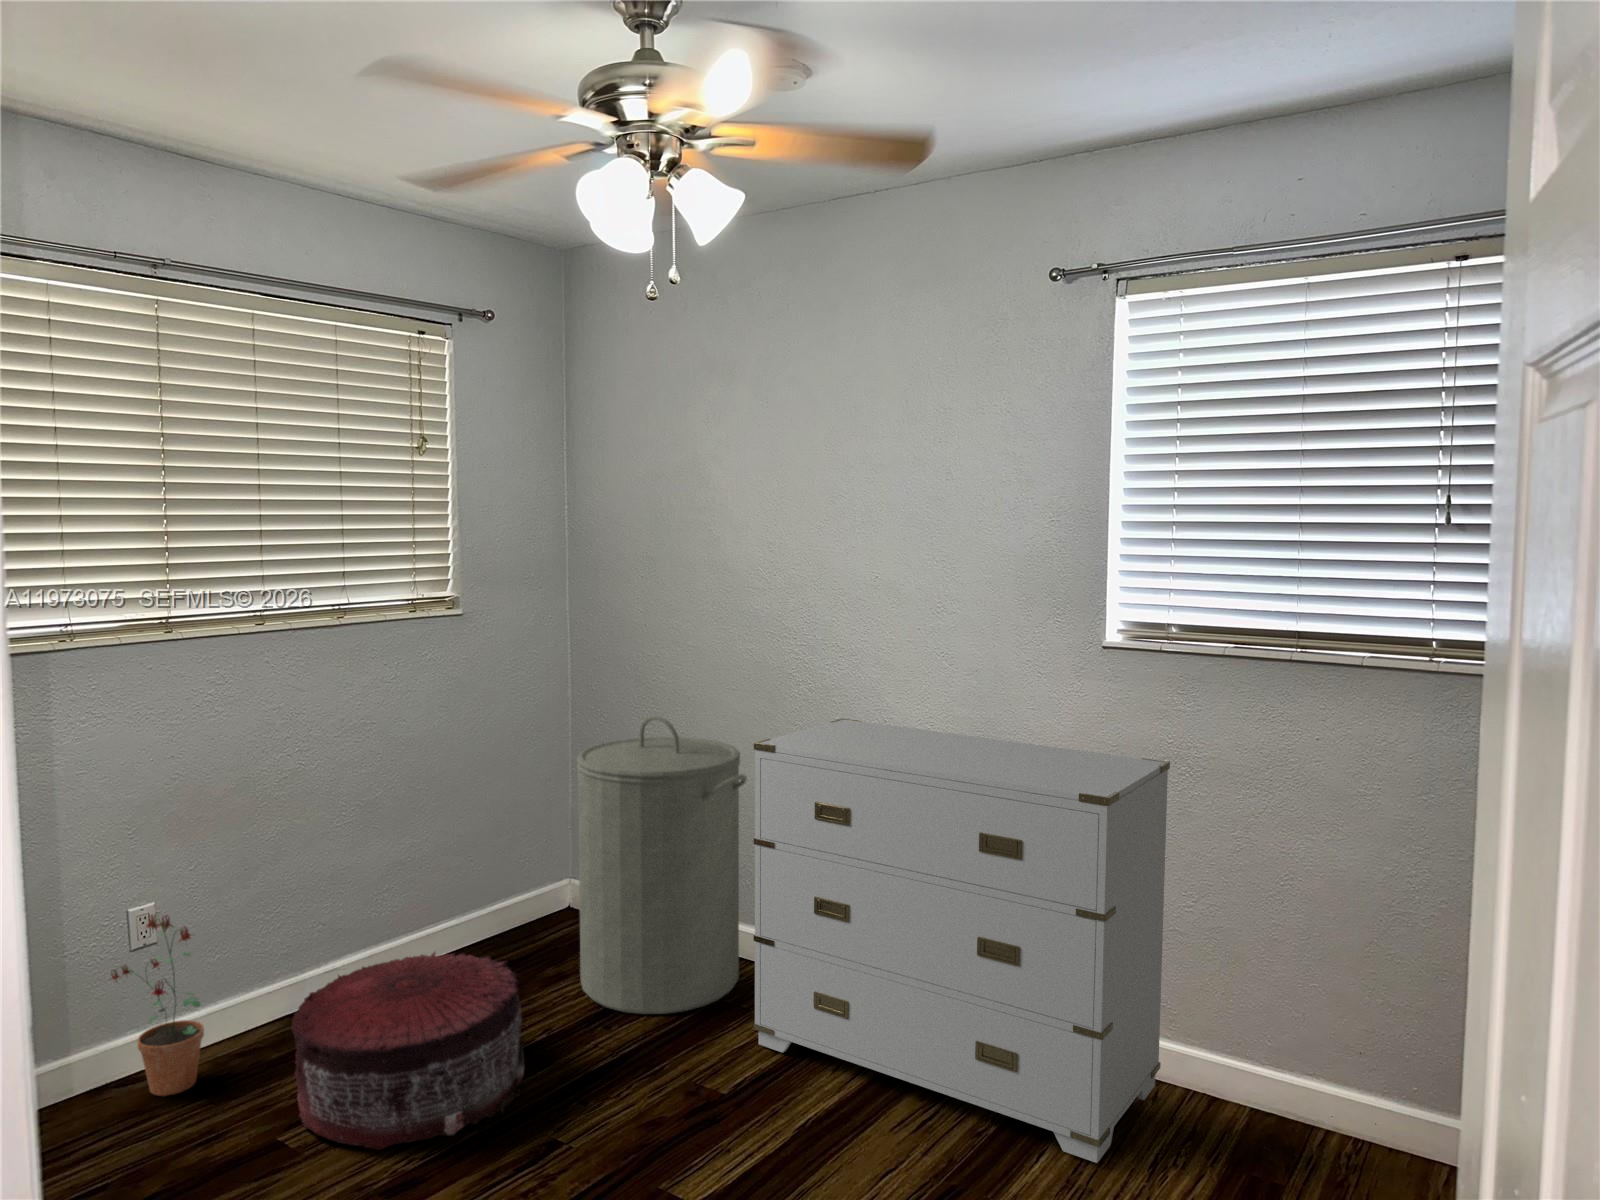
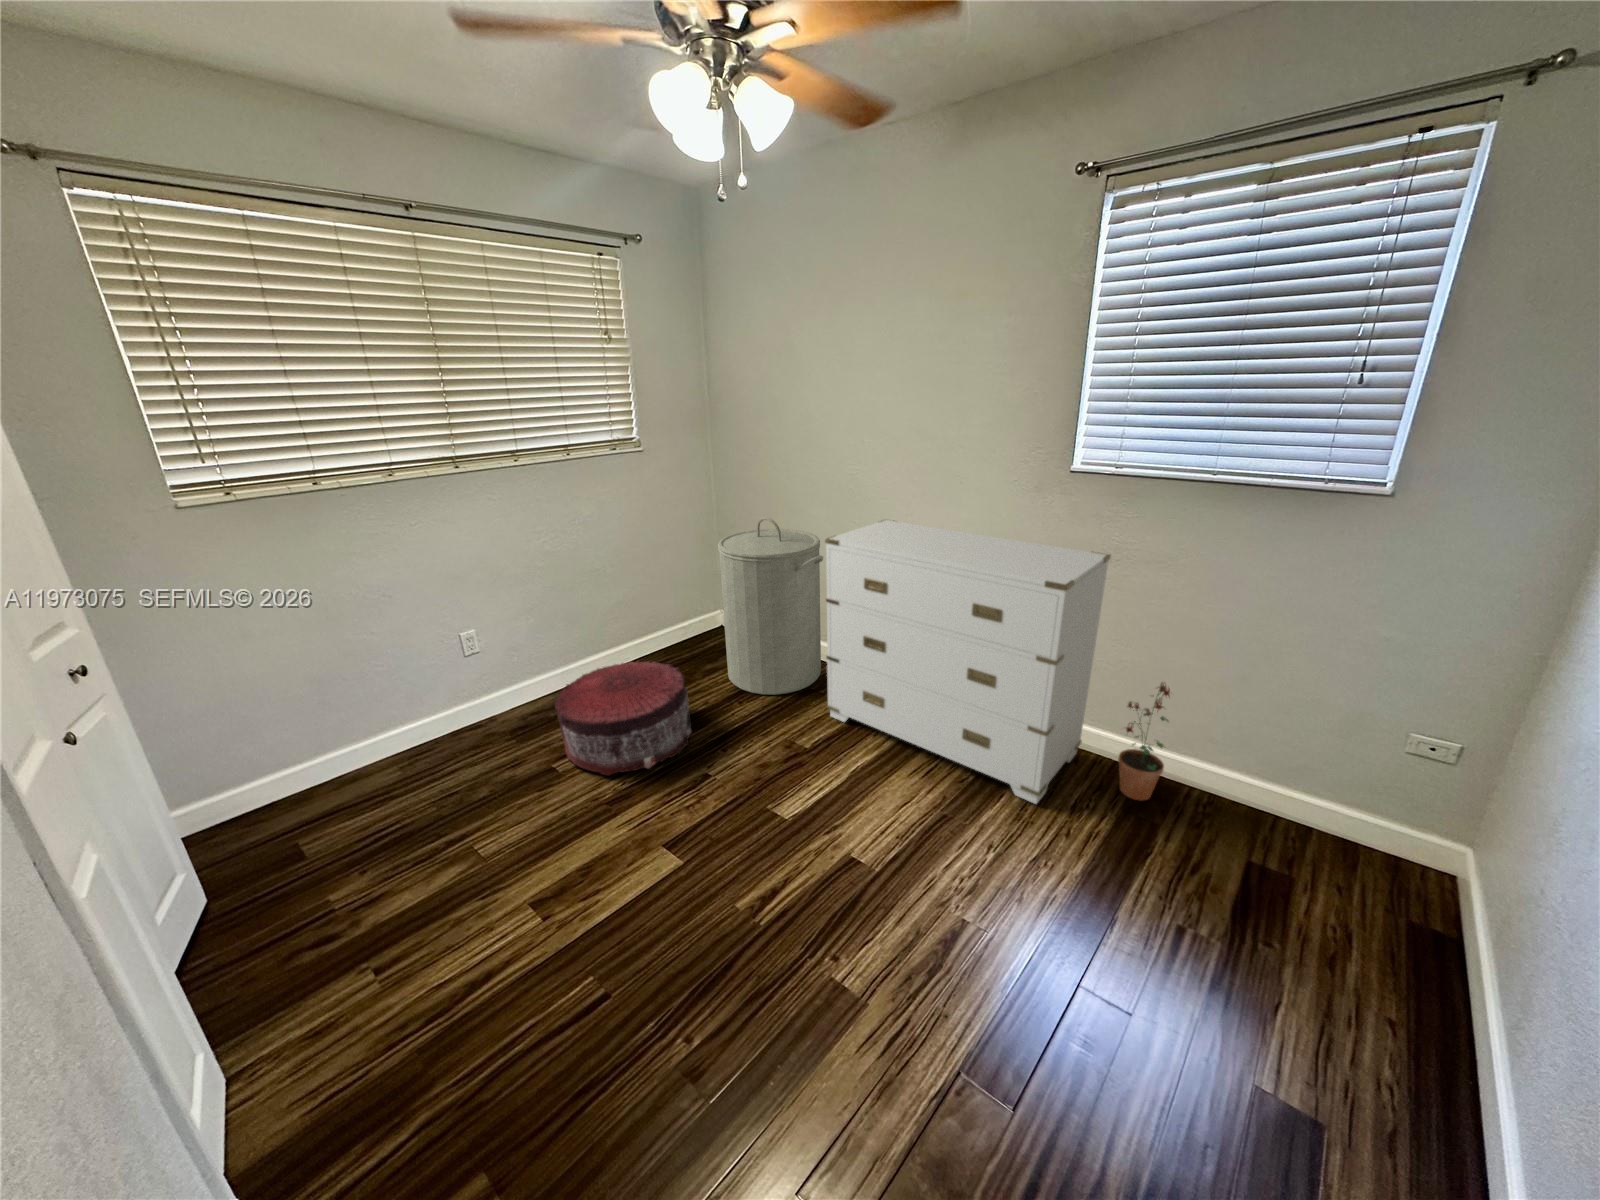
potted plant: present [111,915,204,1096] -> present [1118,683,1170,801]

